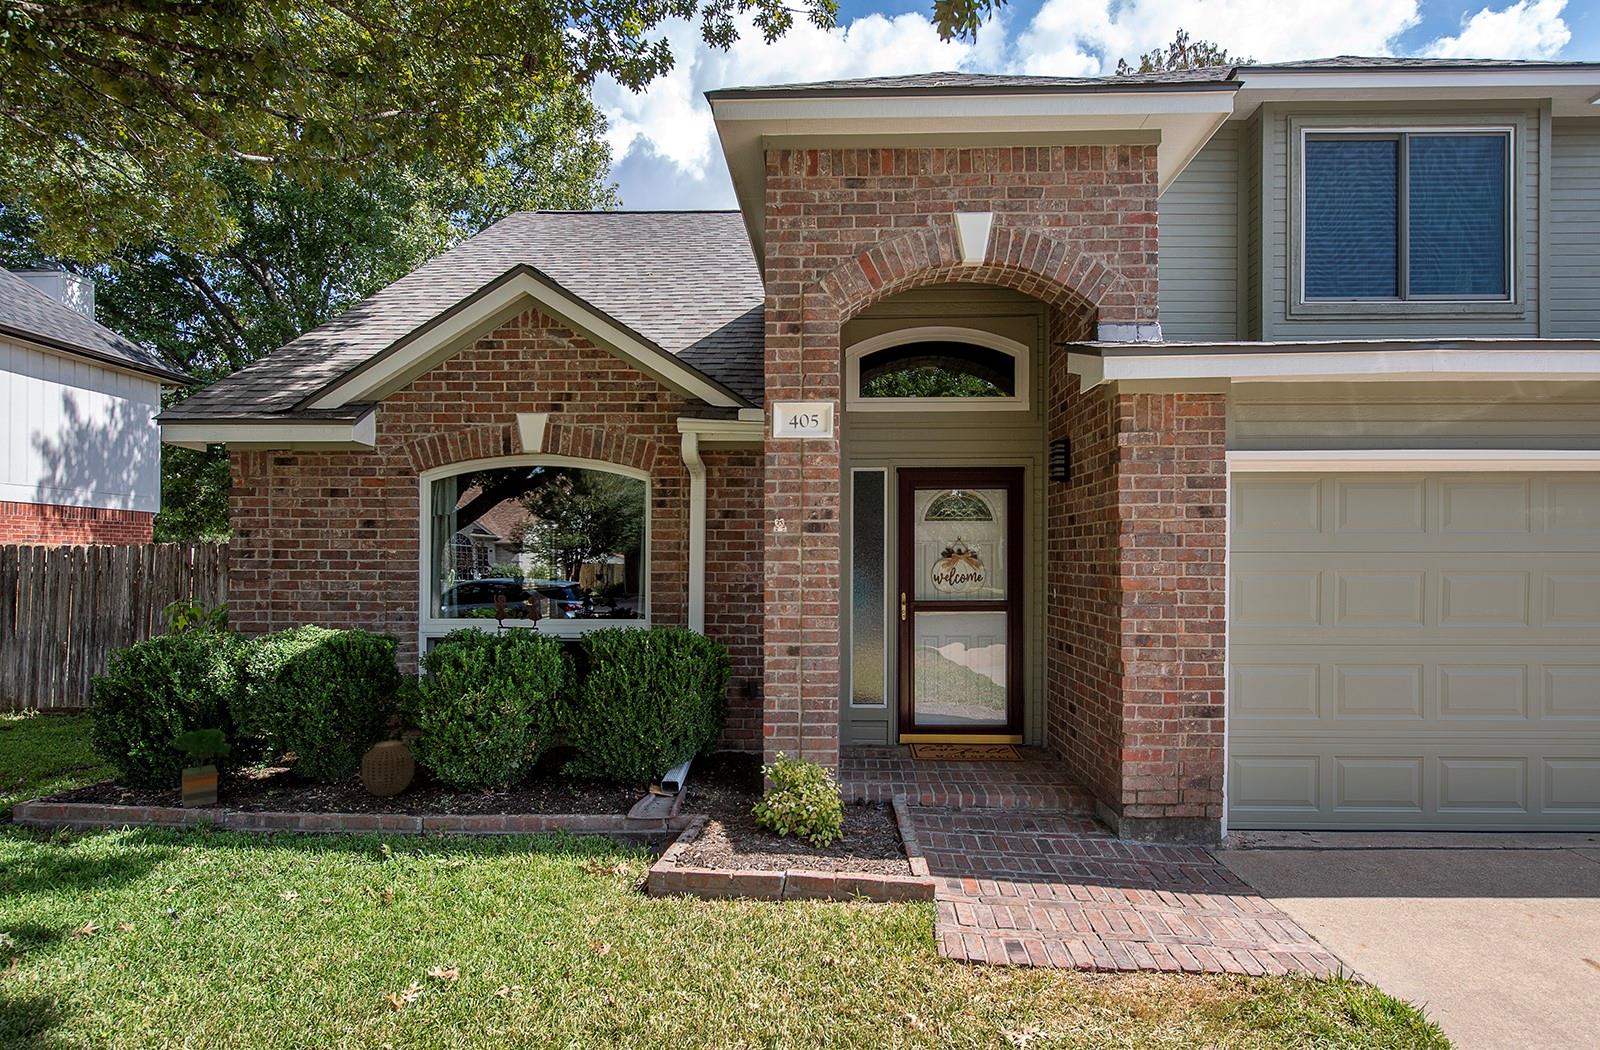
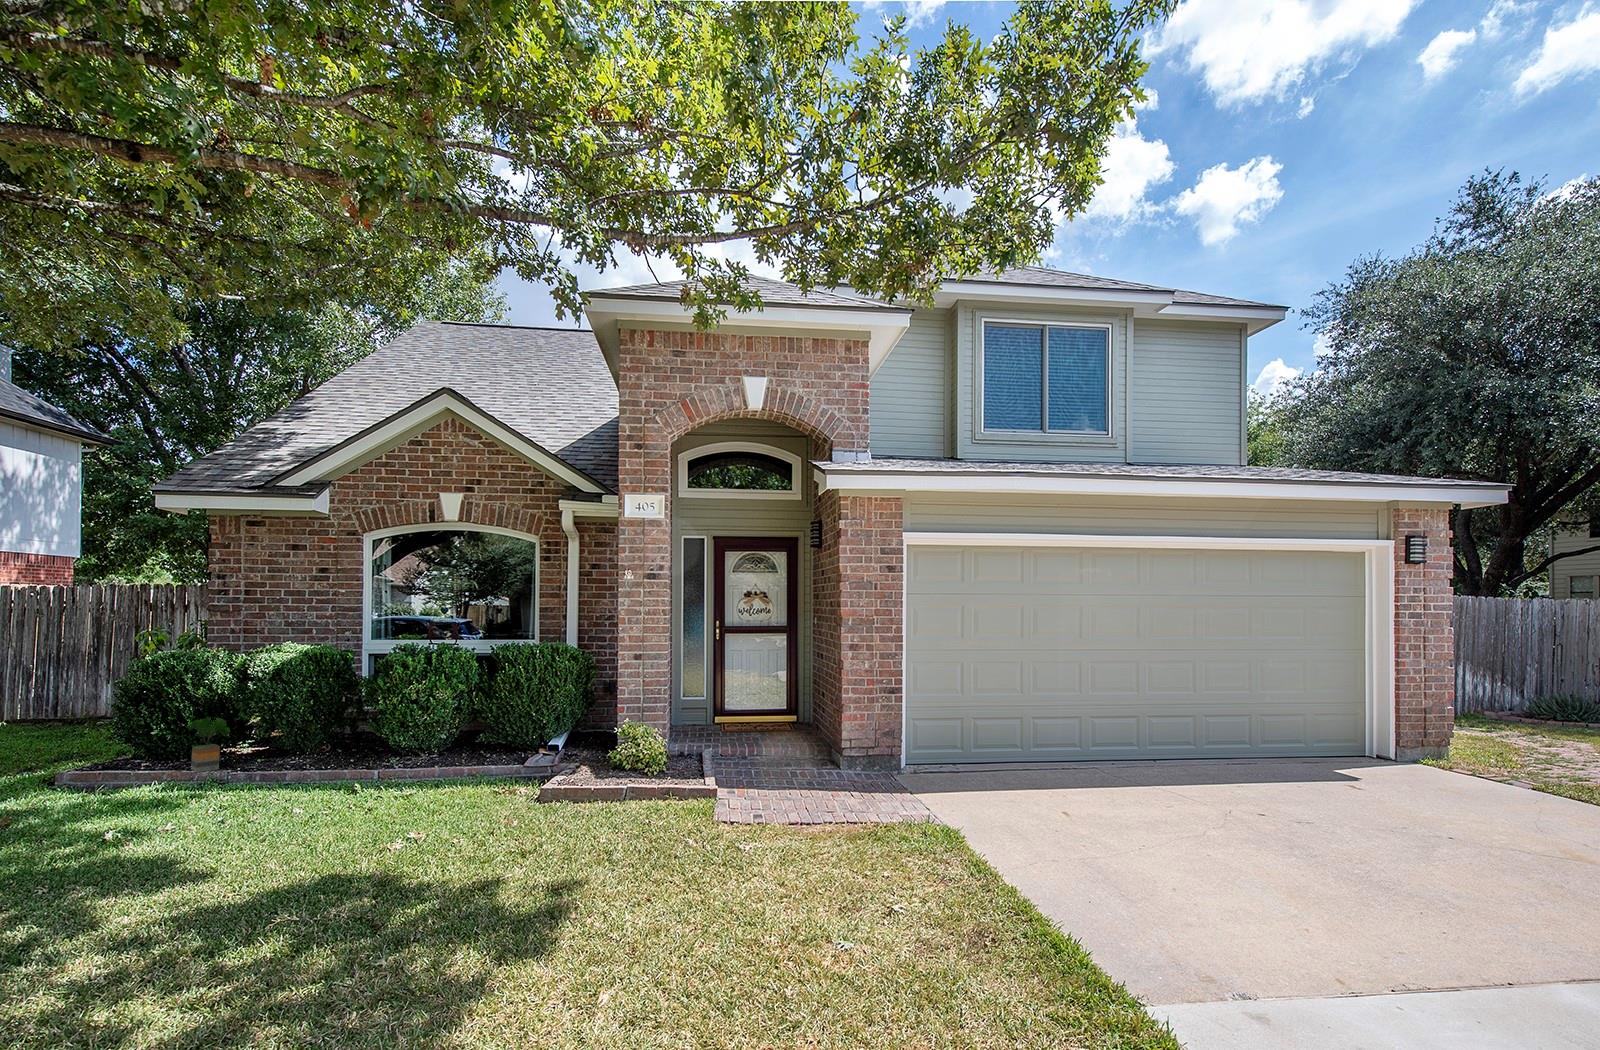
woven basket: present [362,741,414,796] -> none [327,725,365,763]

